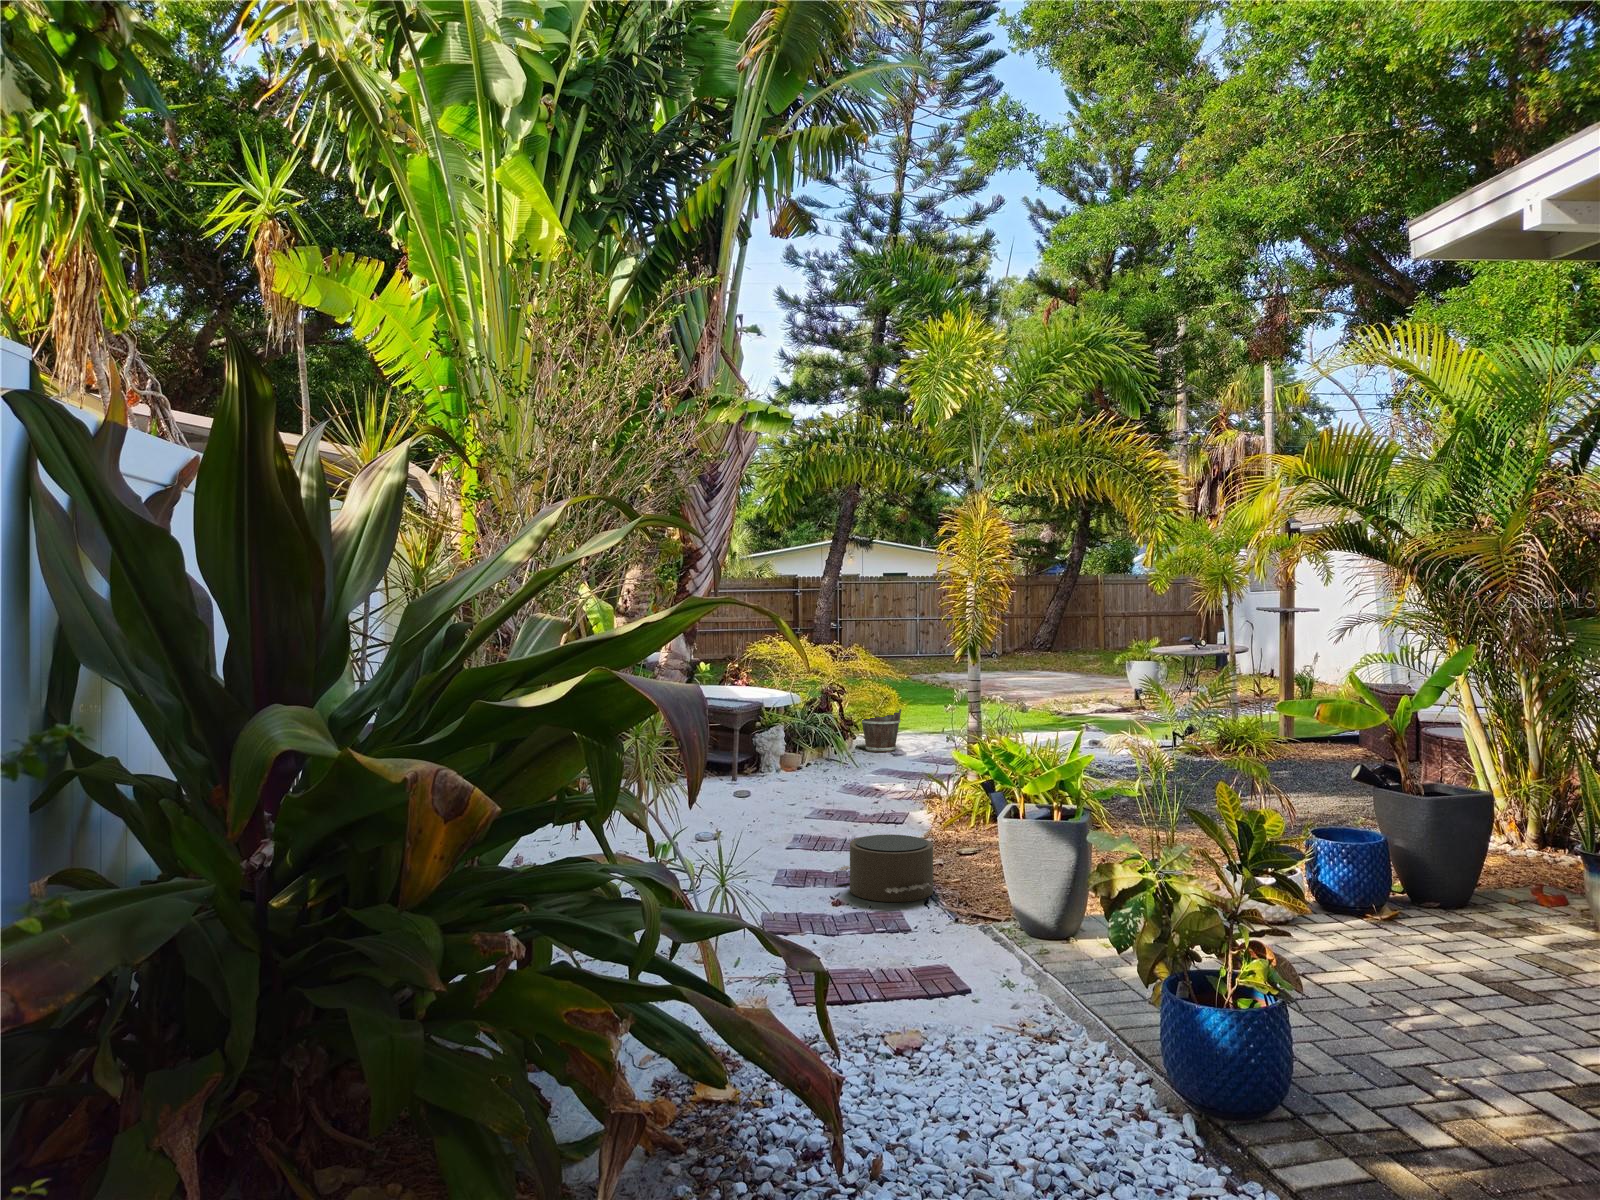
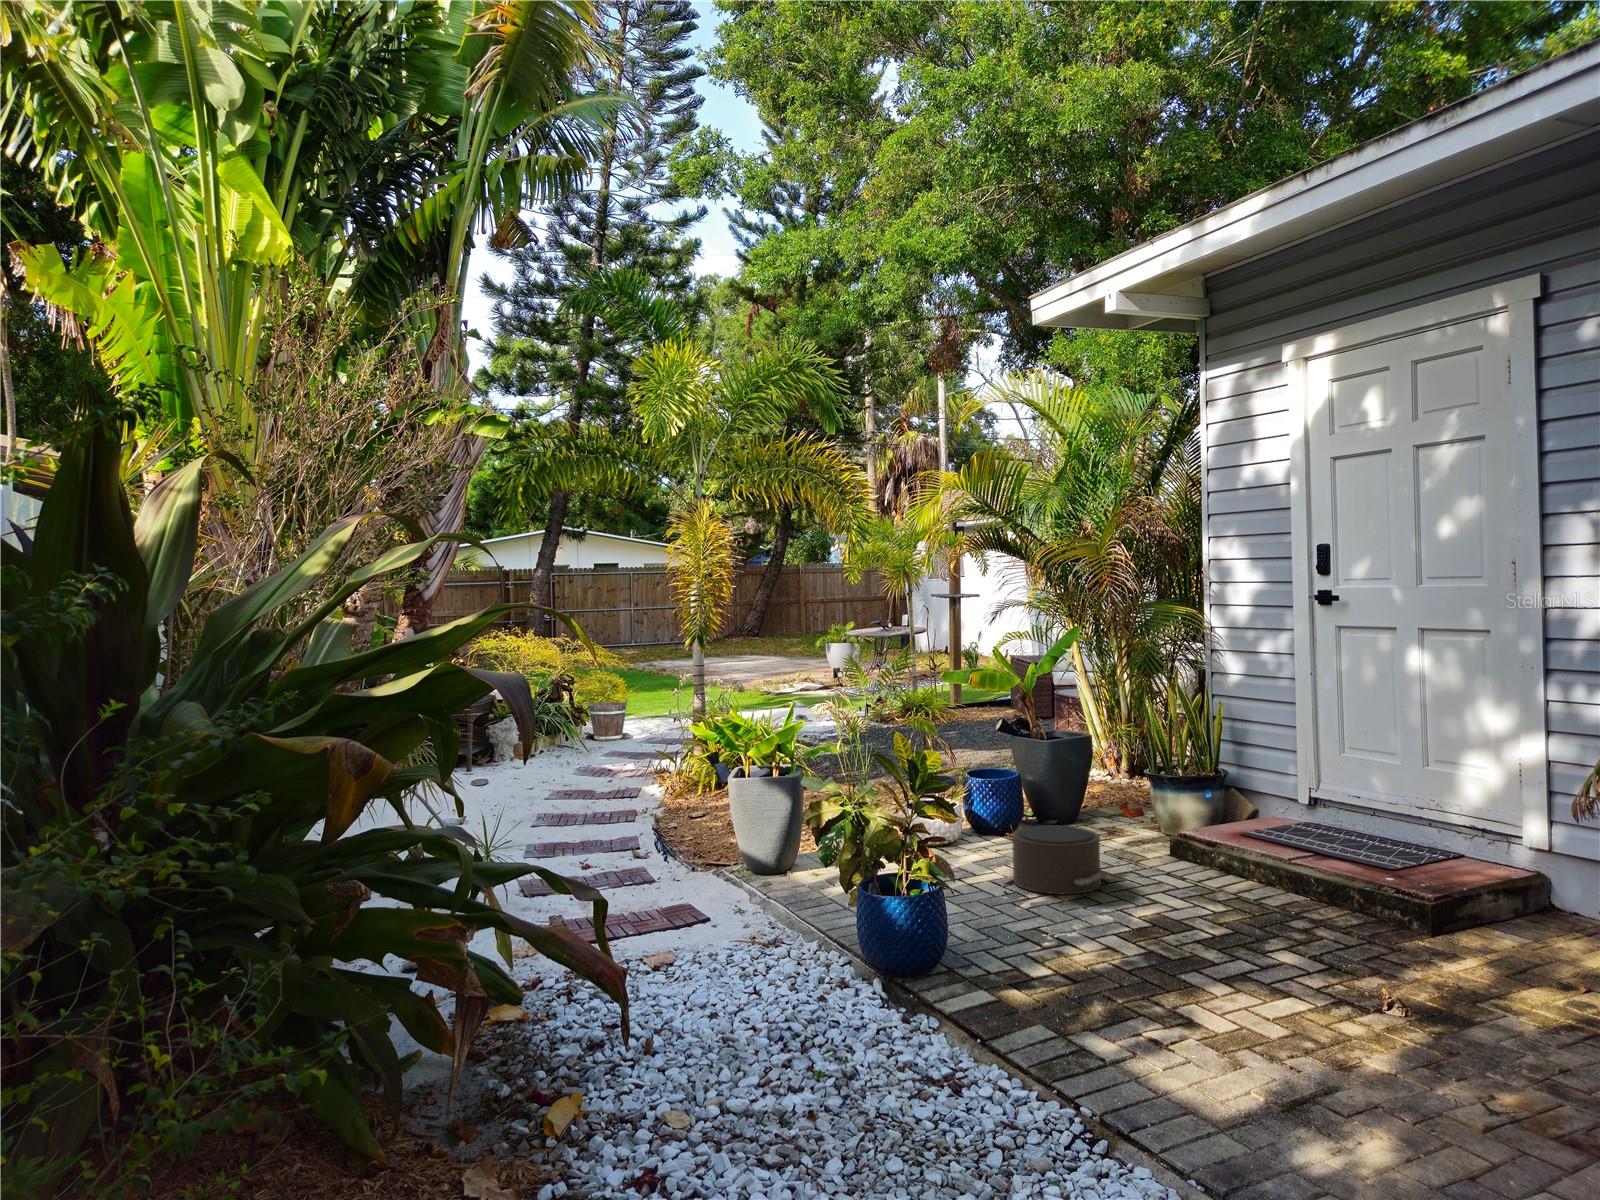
pouf: present [839,834,933,902] -> present [996,825,1109,894]

